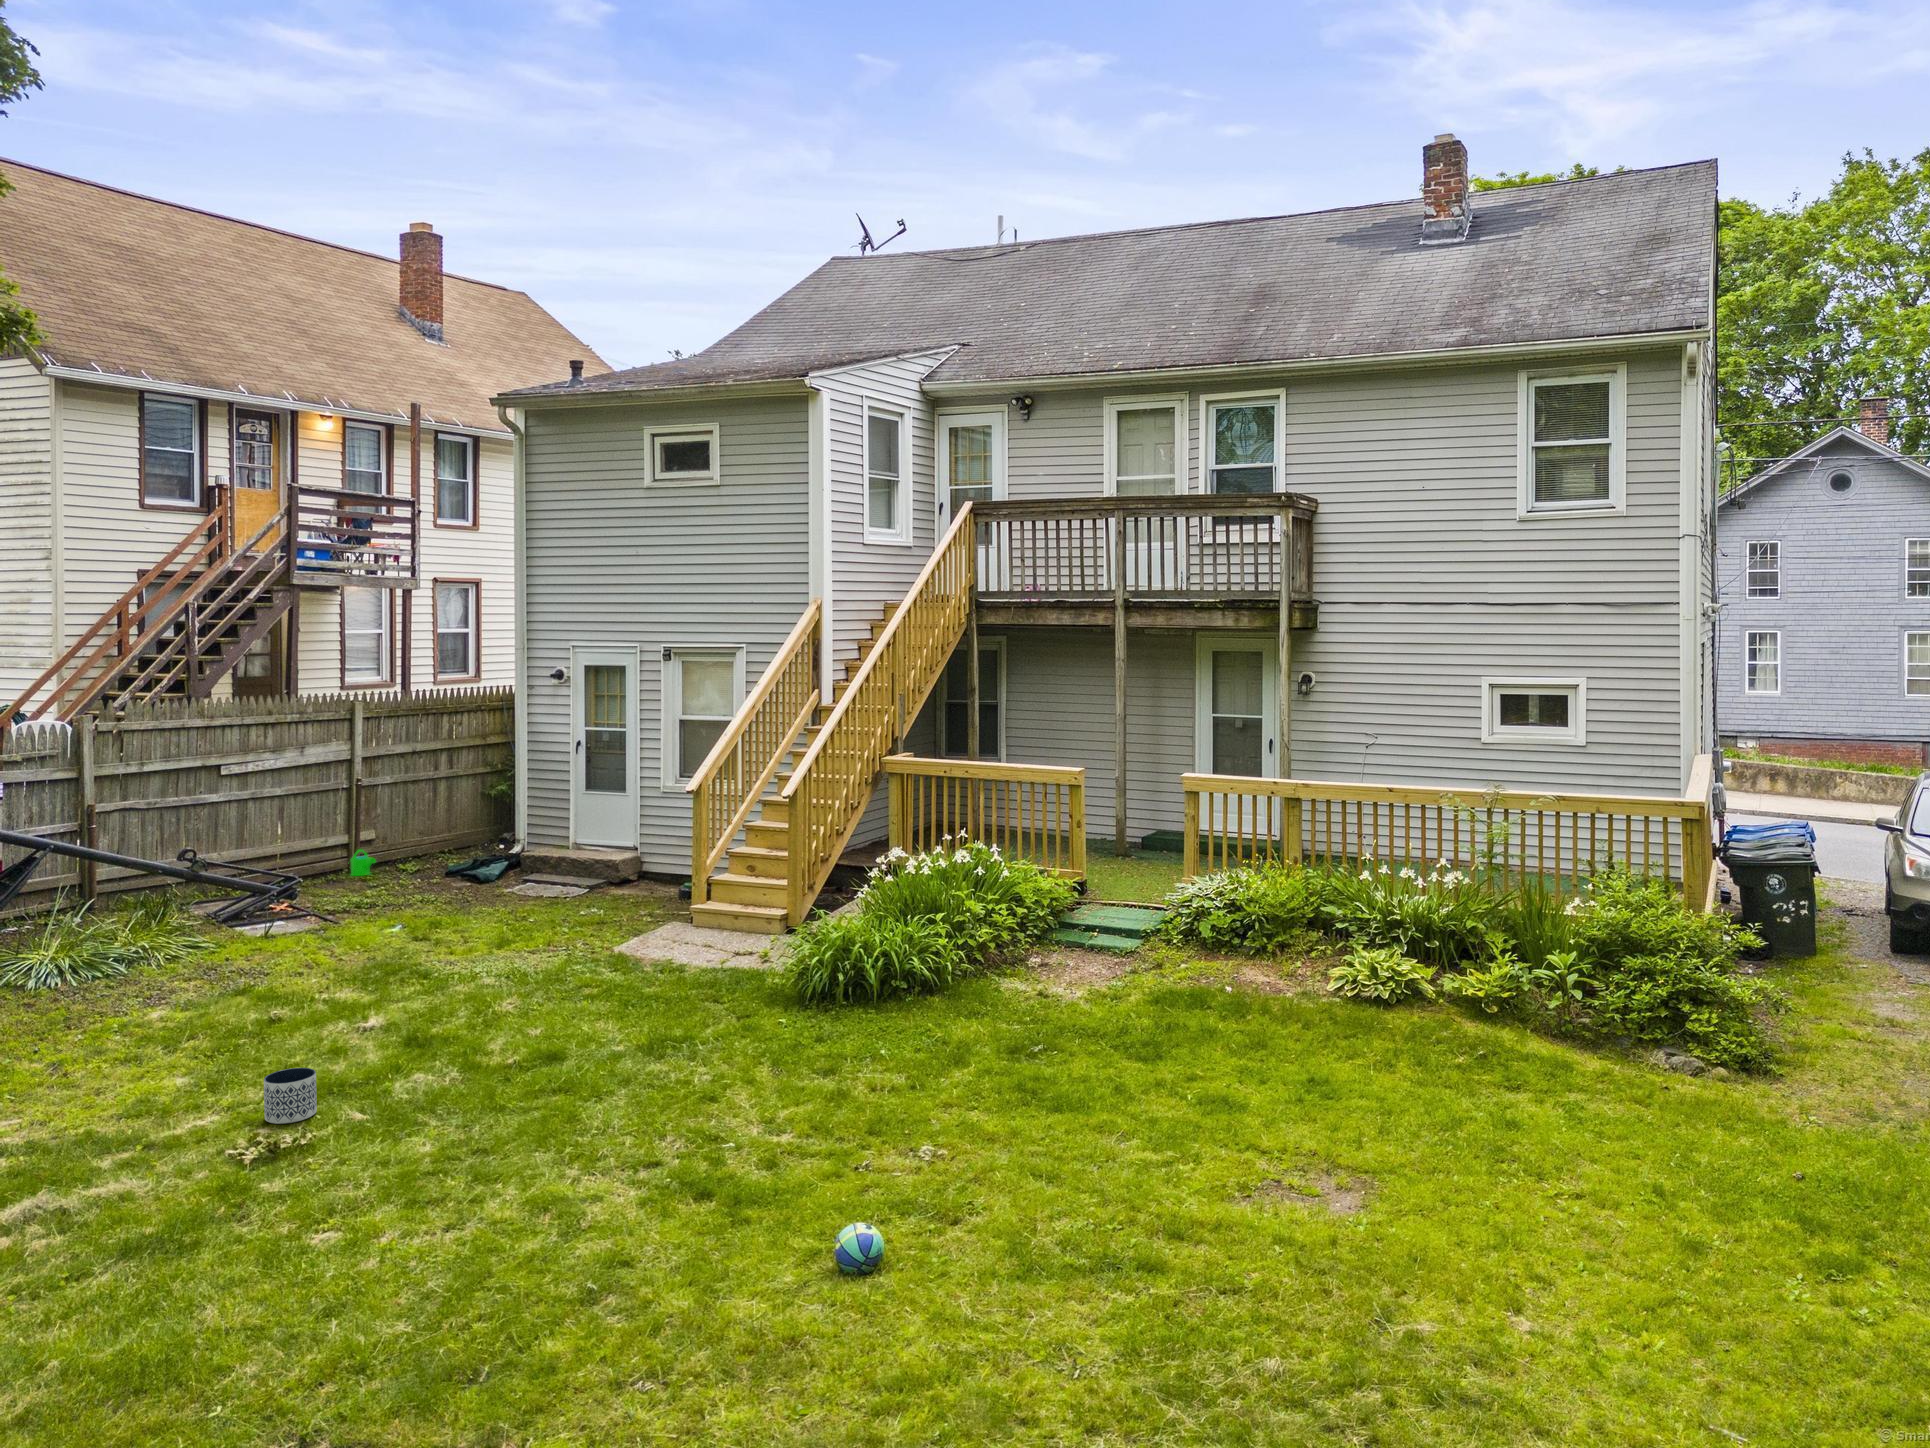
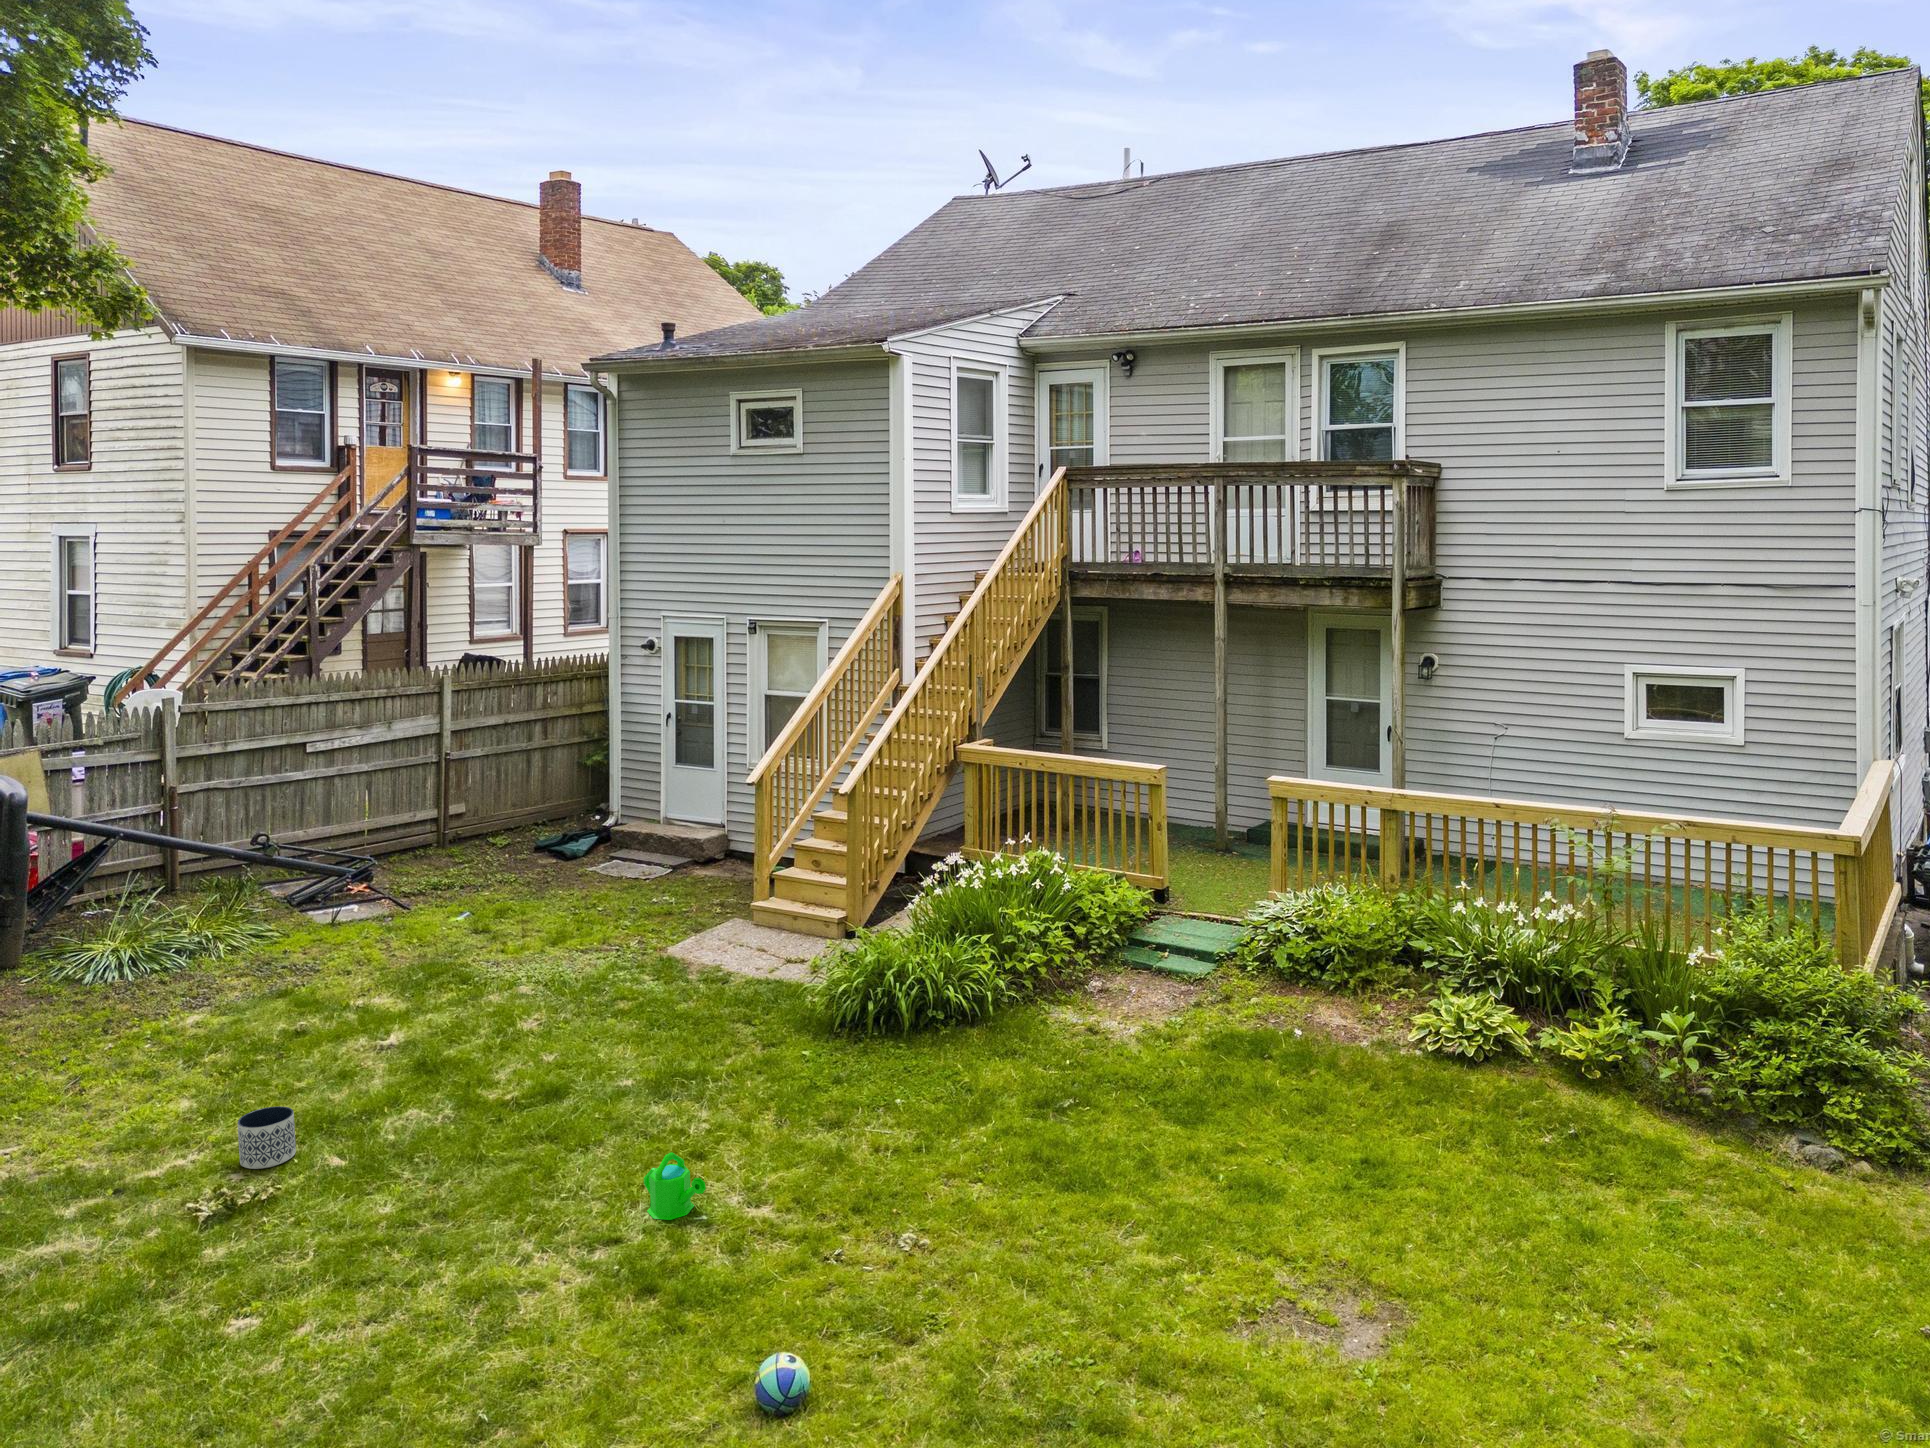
watering can: present [350,849,376,876] -> present [644,1152,706,1220]

